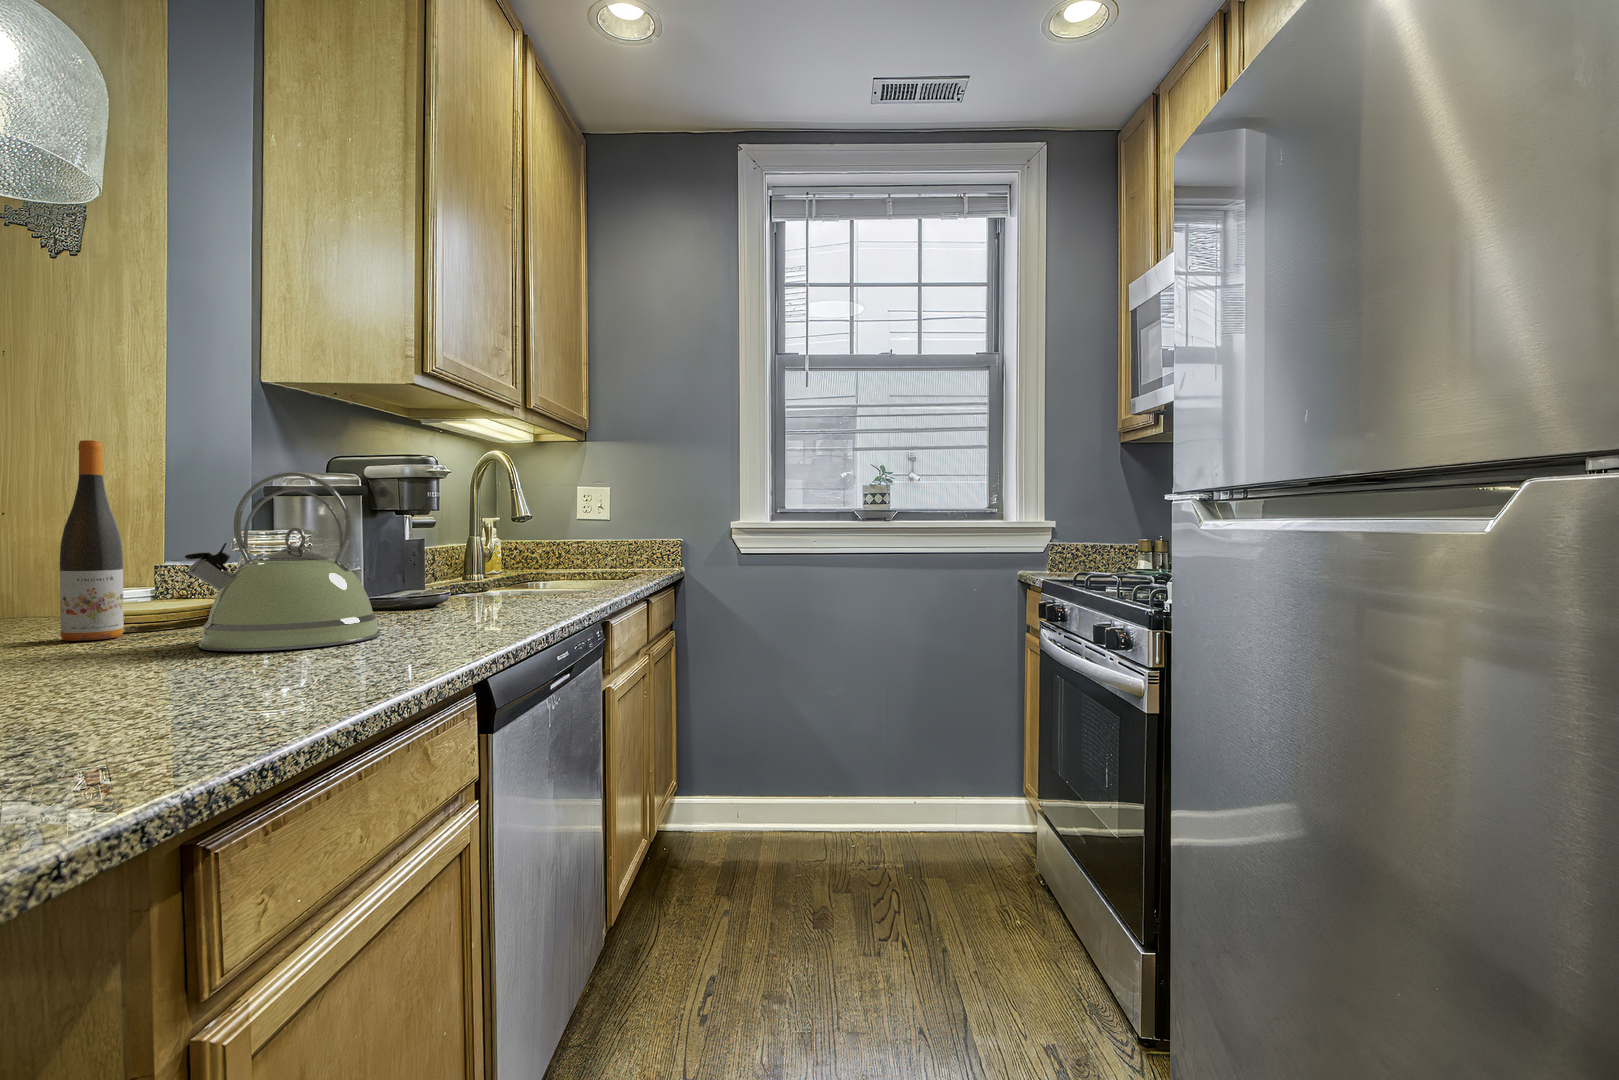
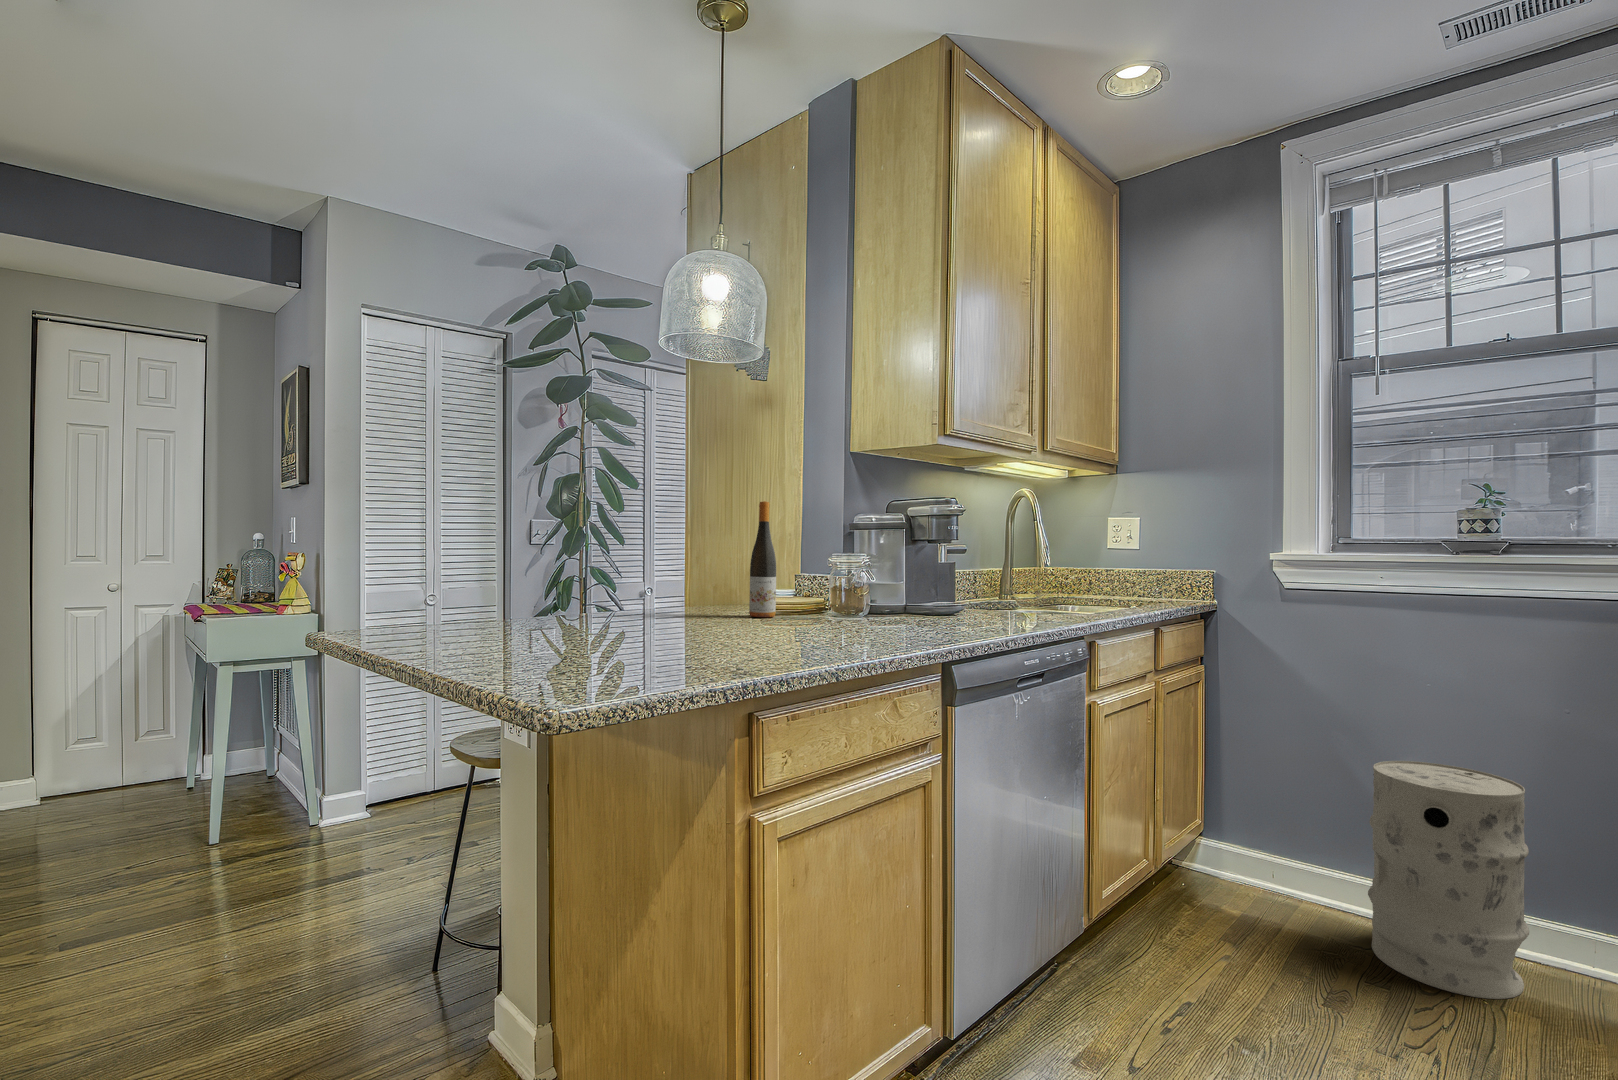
kettle: present [185,472,380,651] -> none [799,518,898,631]
trash can: none [816,691,917,873] -> present [1368,761,1529,999]

